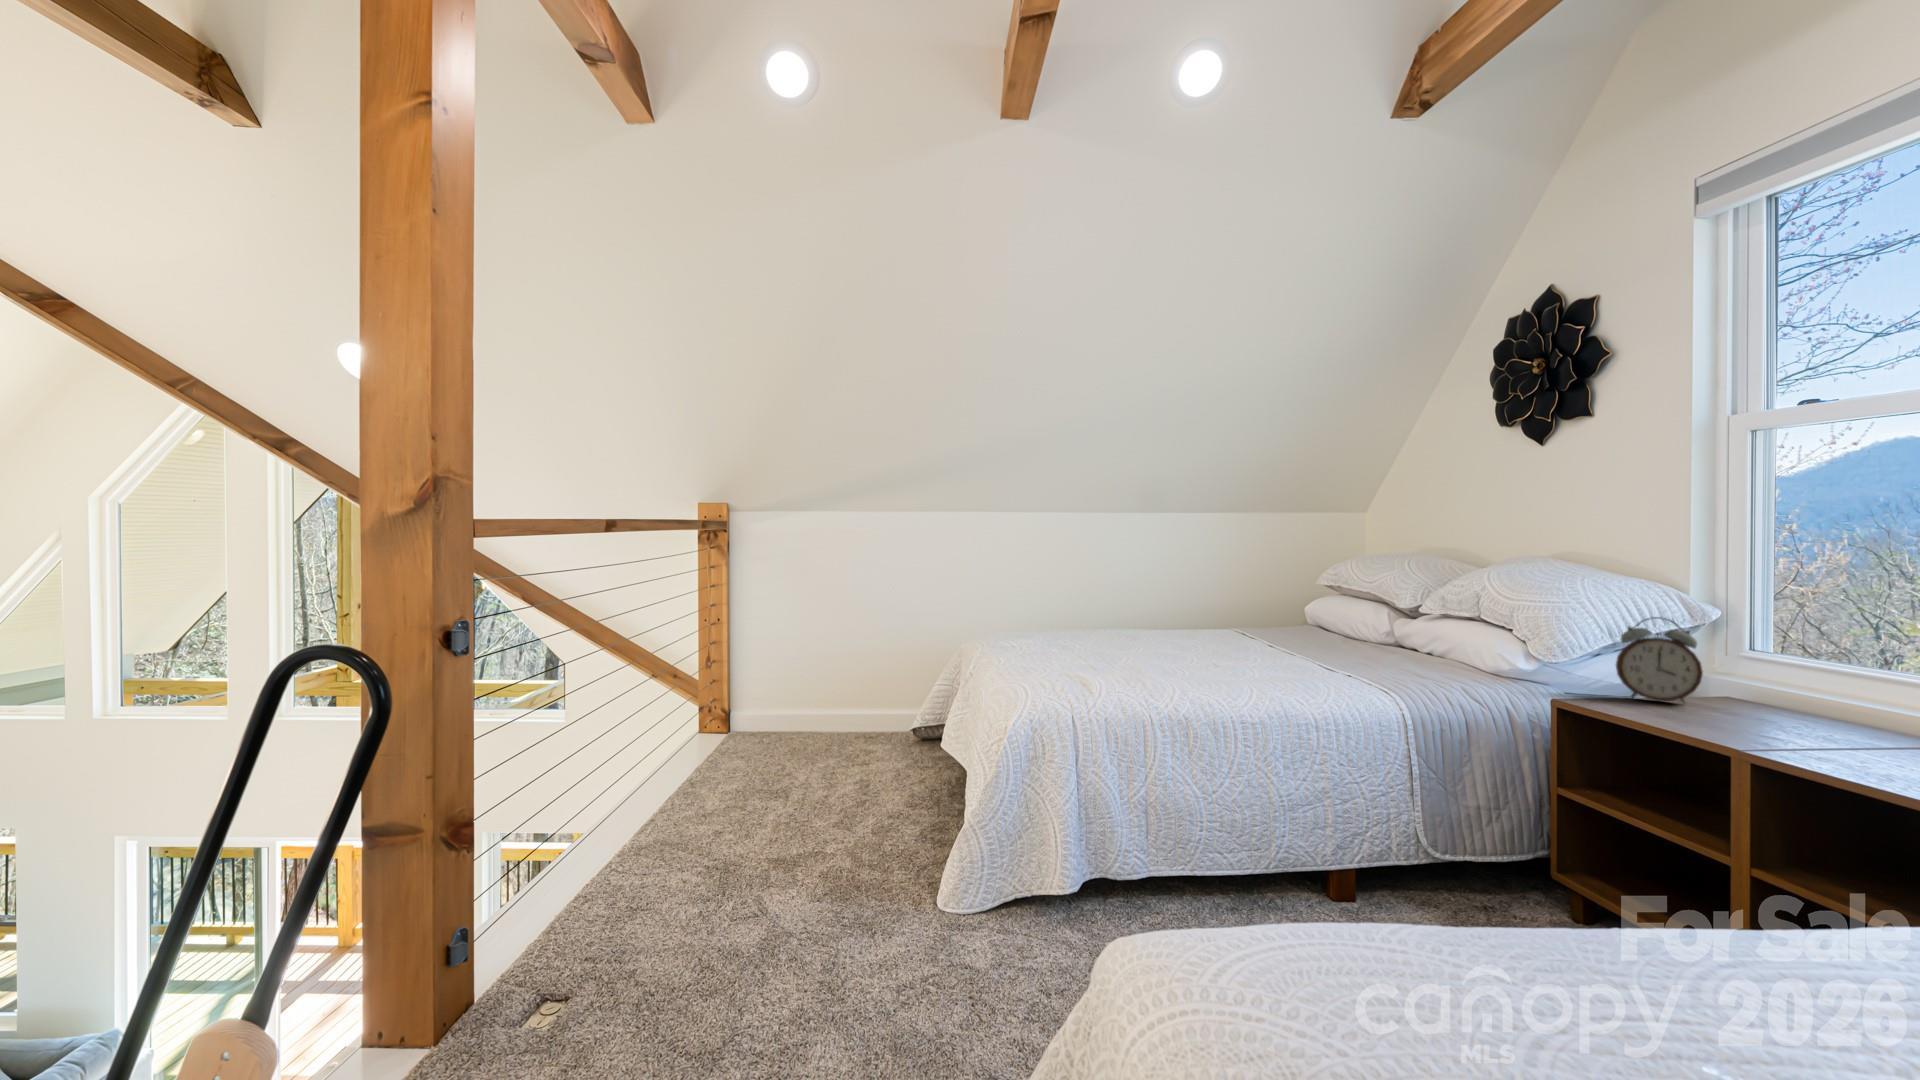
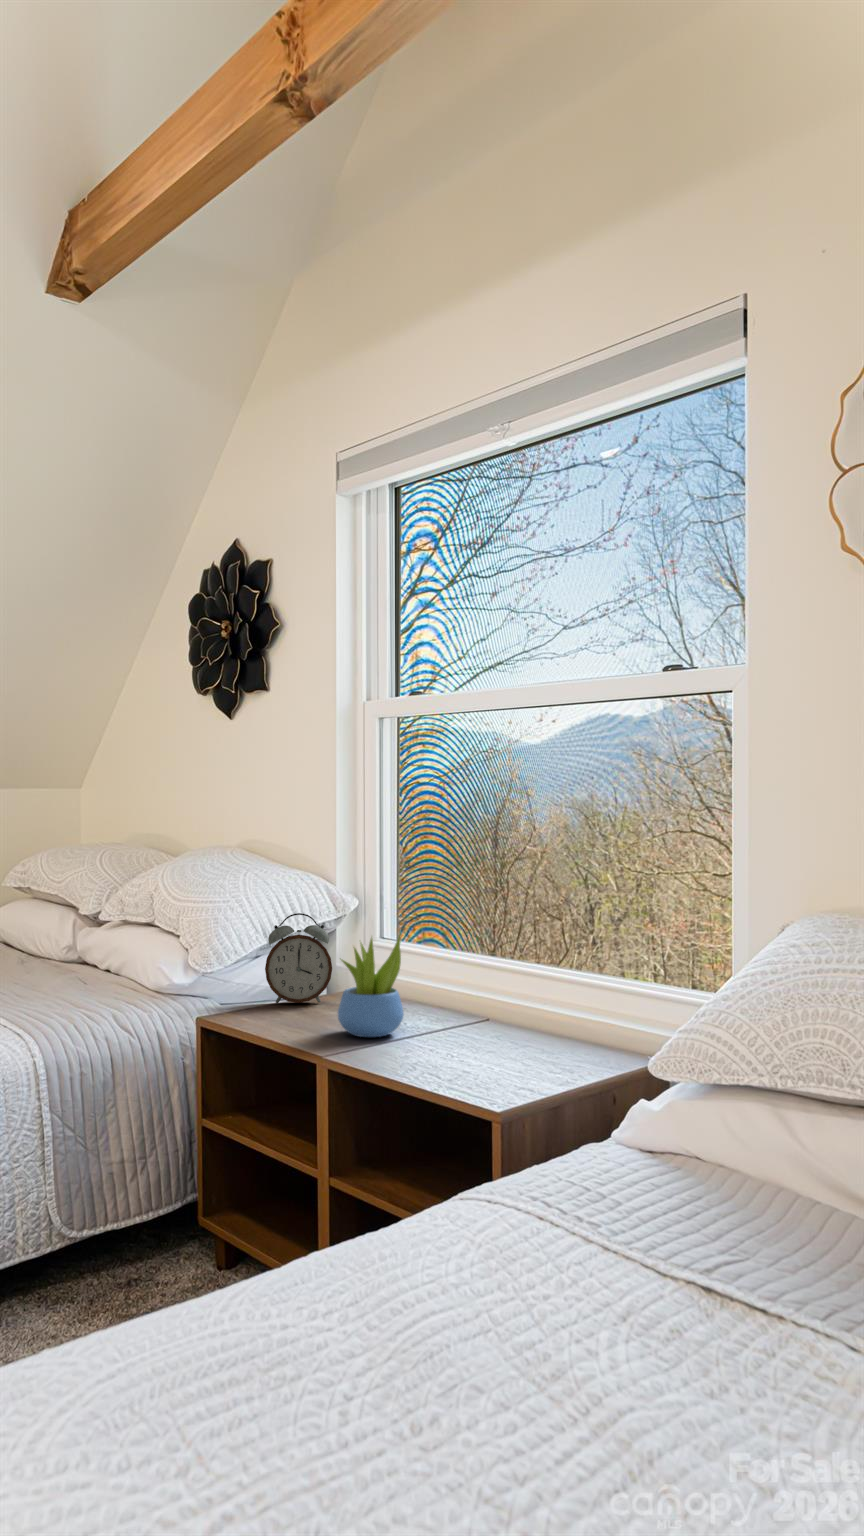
succulent plant: none [1739,641,1840,746] -> present [338,933,404,1037]

